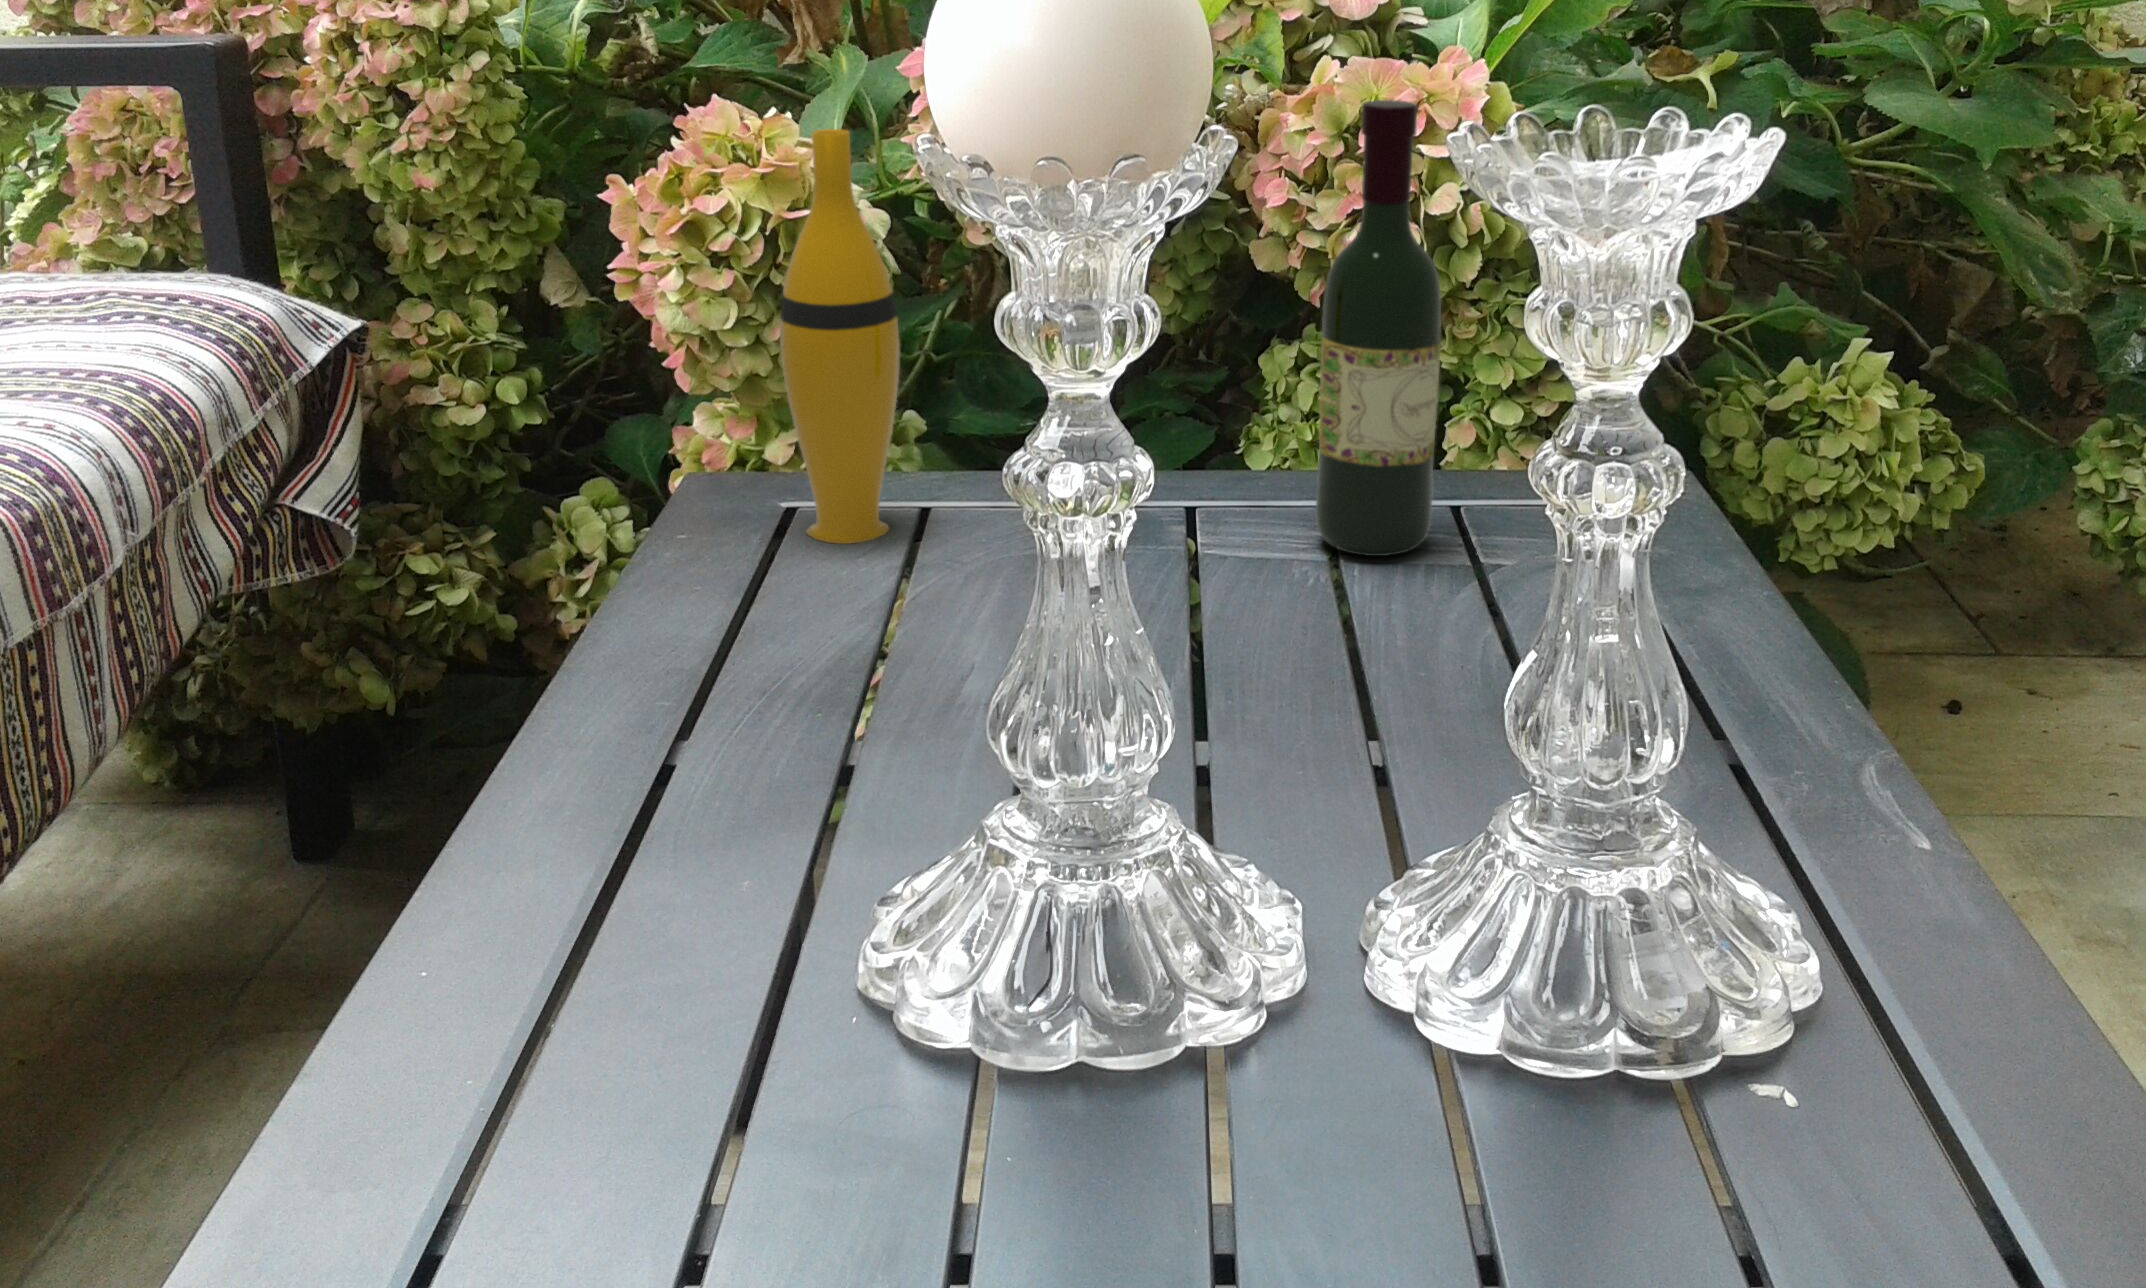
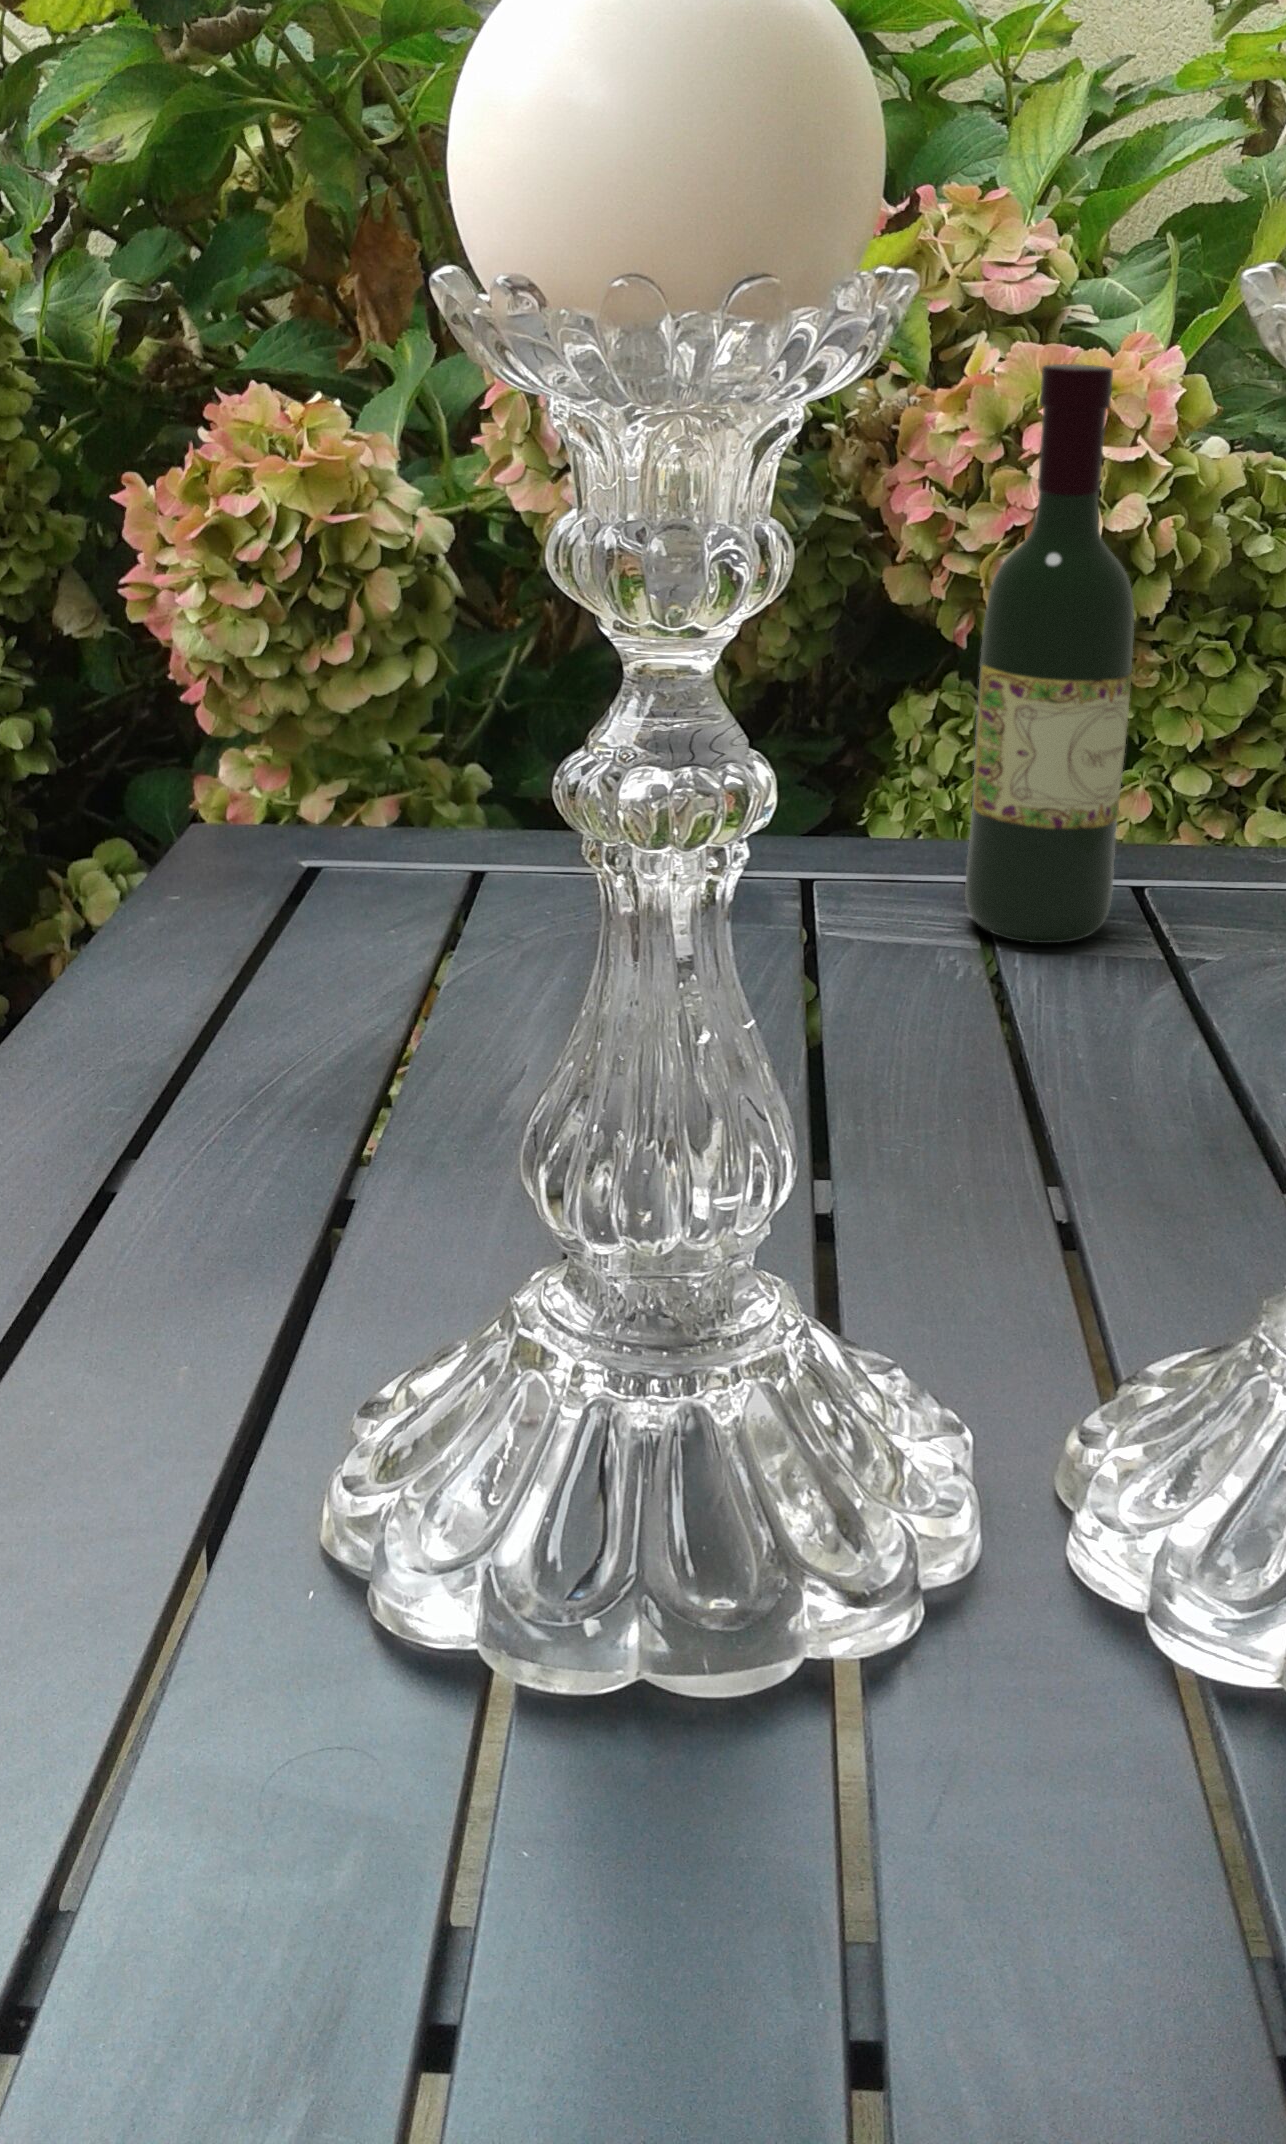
vase: present [780,129,900,544] -> none [304,392,452,910]

